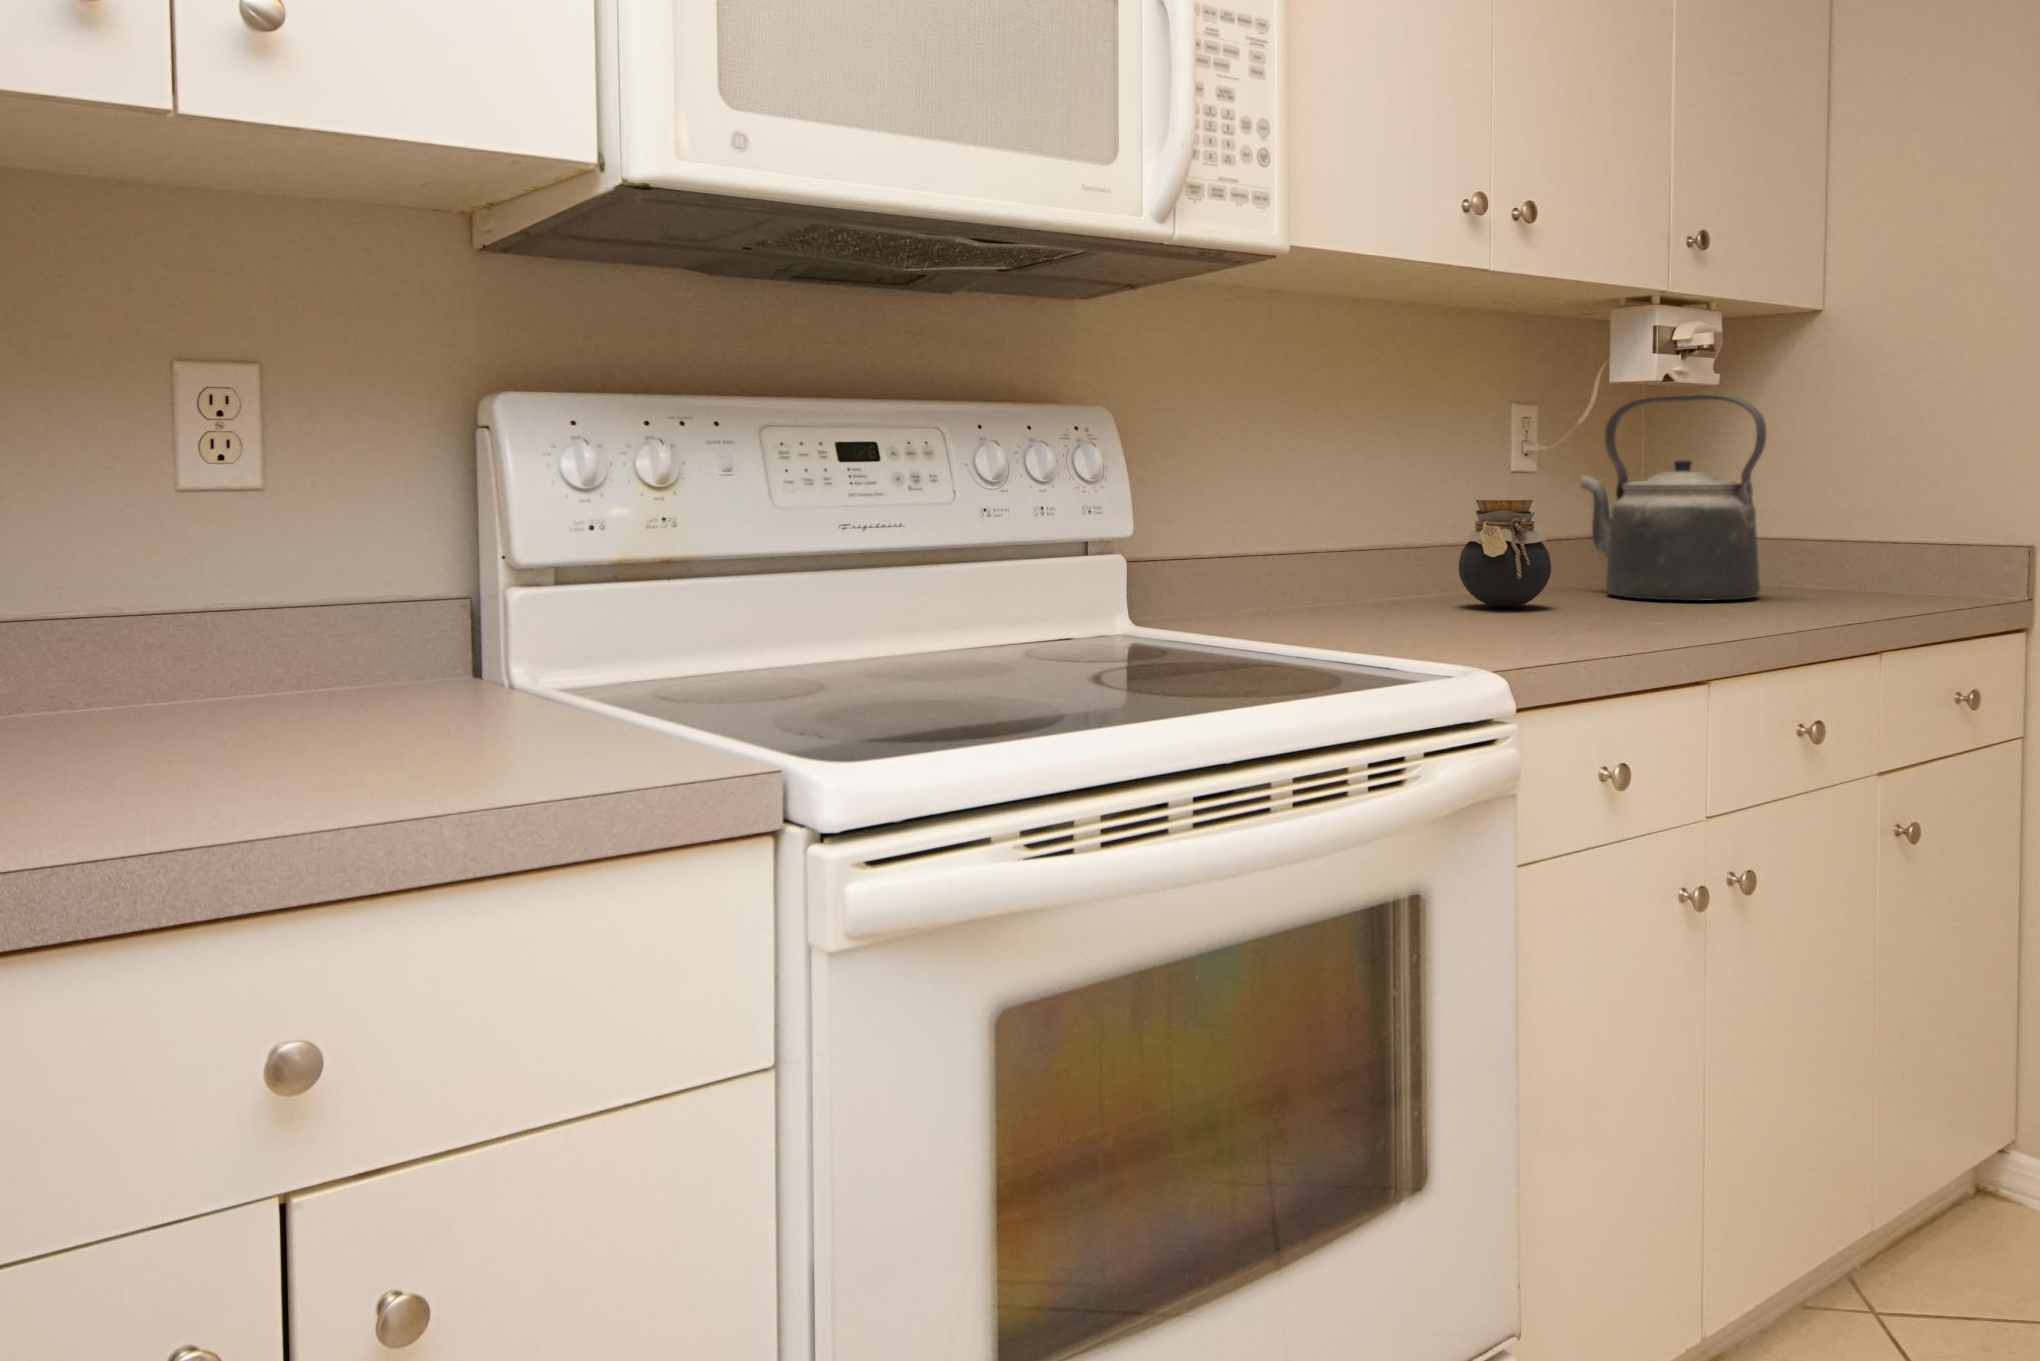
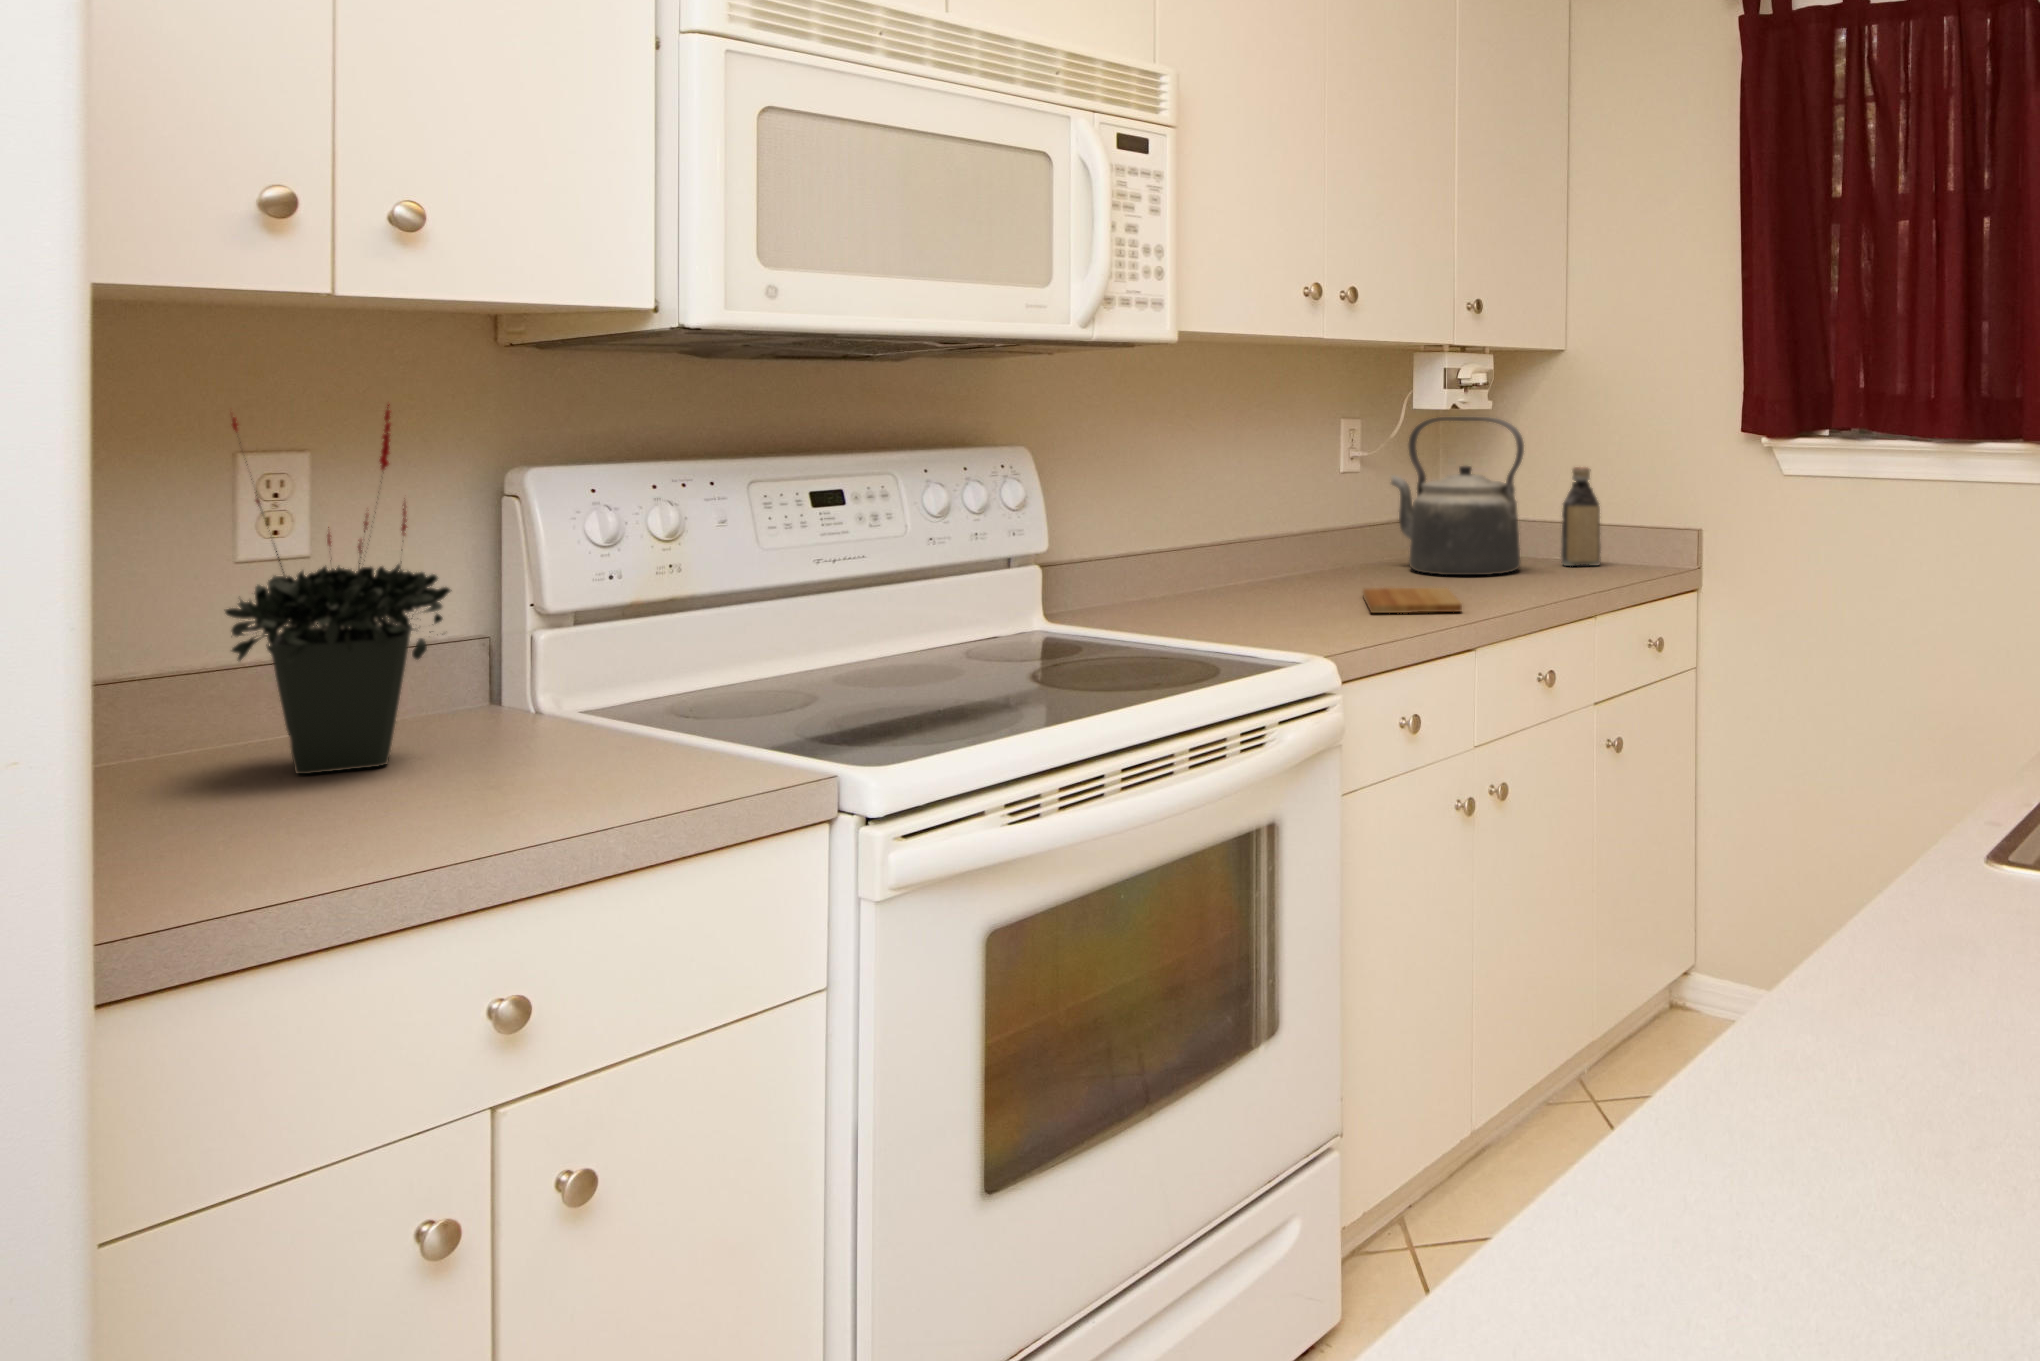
potted plant: none [113,264,374,735] -> present [225,404,450,774]
bottle: none [1816,463,1875,595] -> present [1561,467,1601,566]
jar: present [1459,499,1551,607] -> none [1298,501,1368,586]
cutting board: none [1544,607,1685,633] -> present [1363,588,1462,613]

